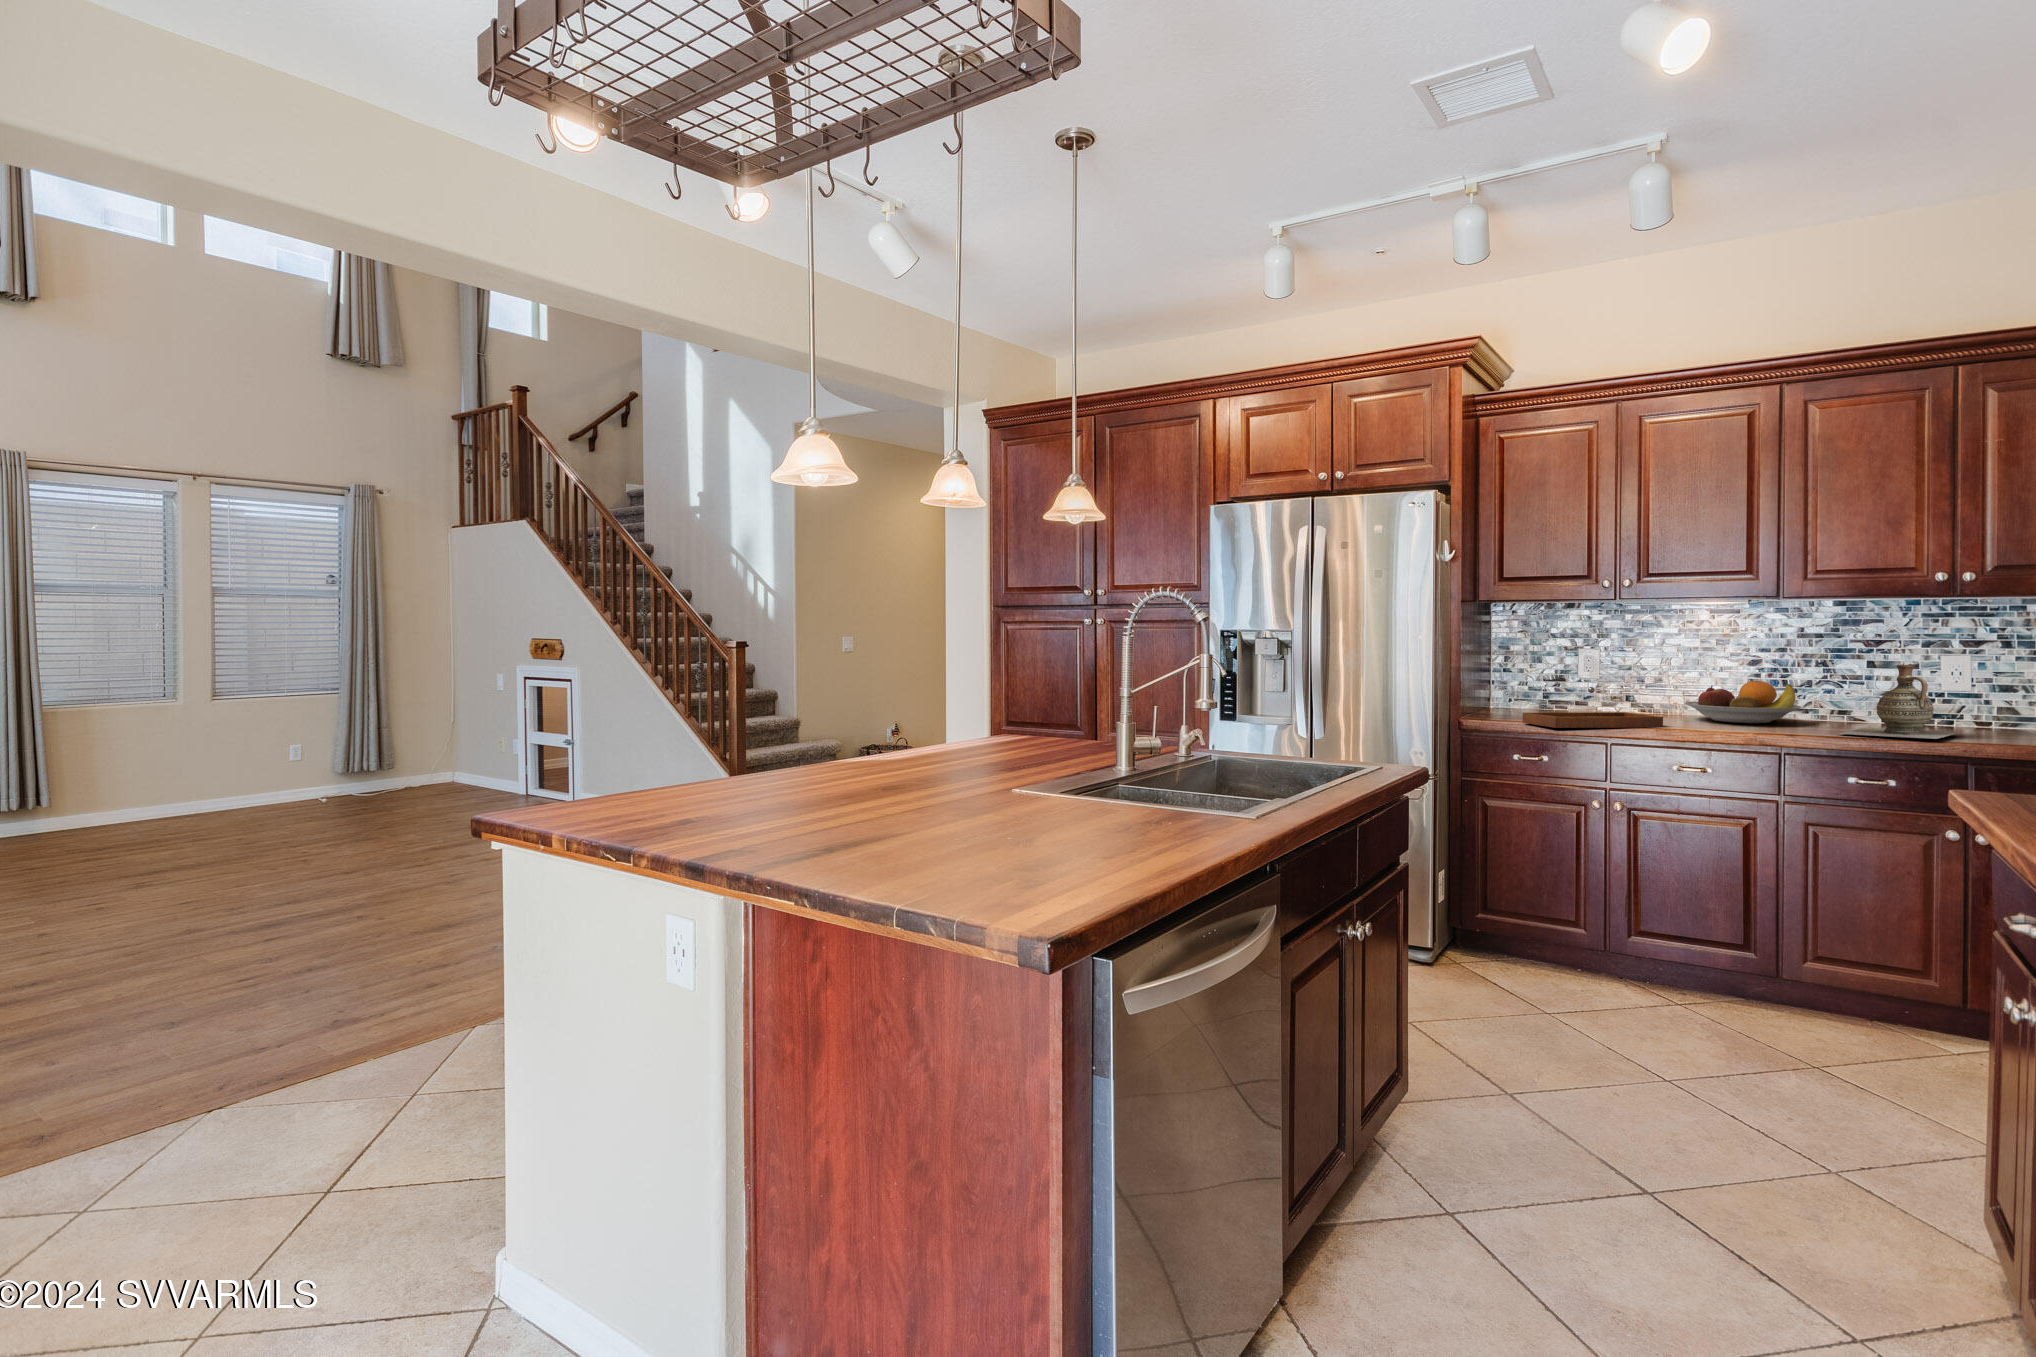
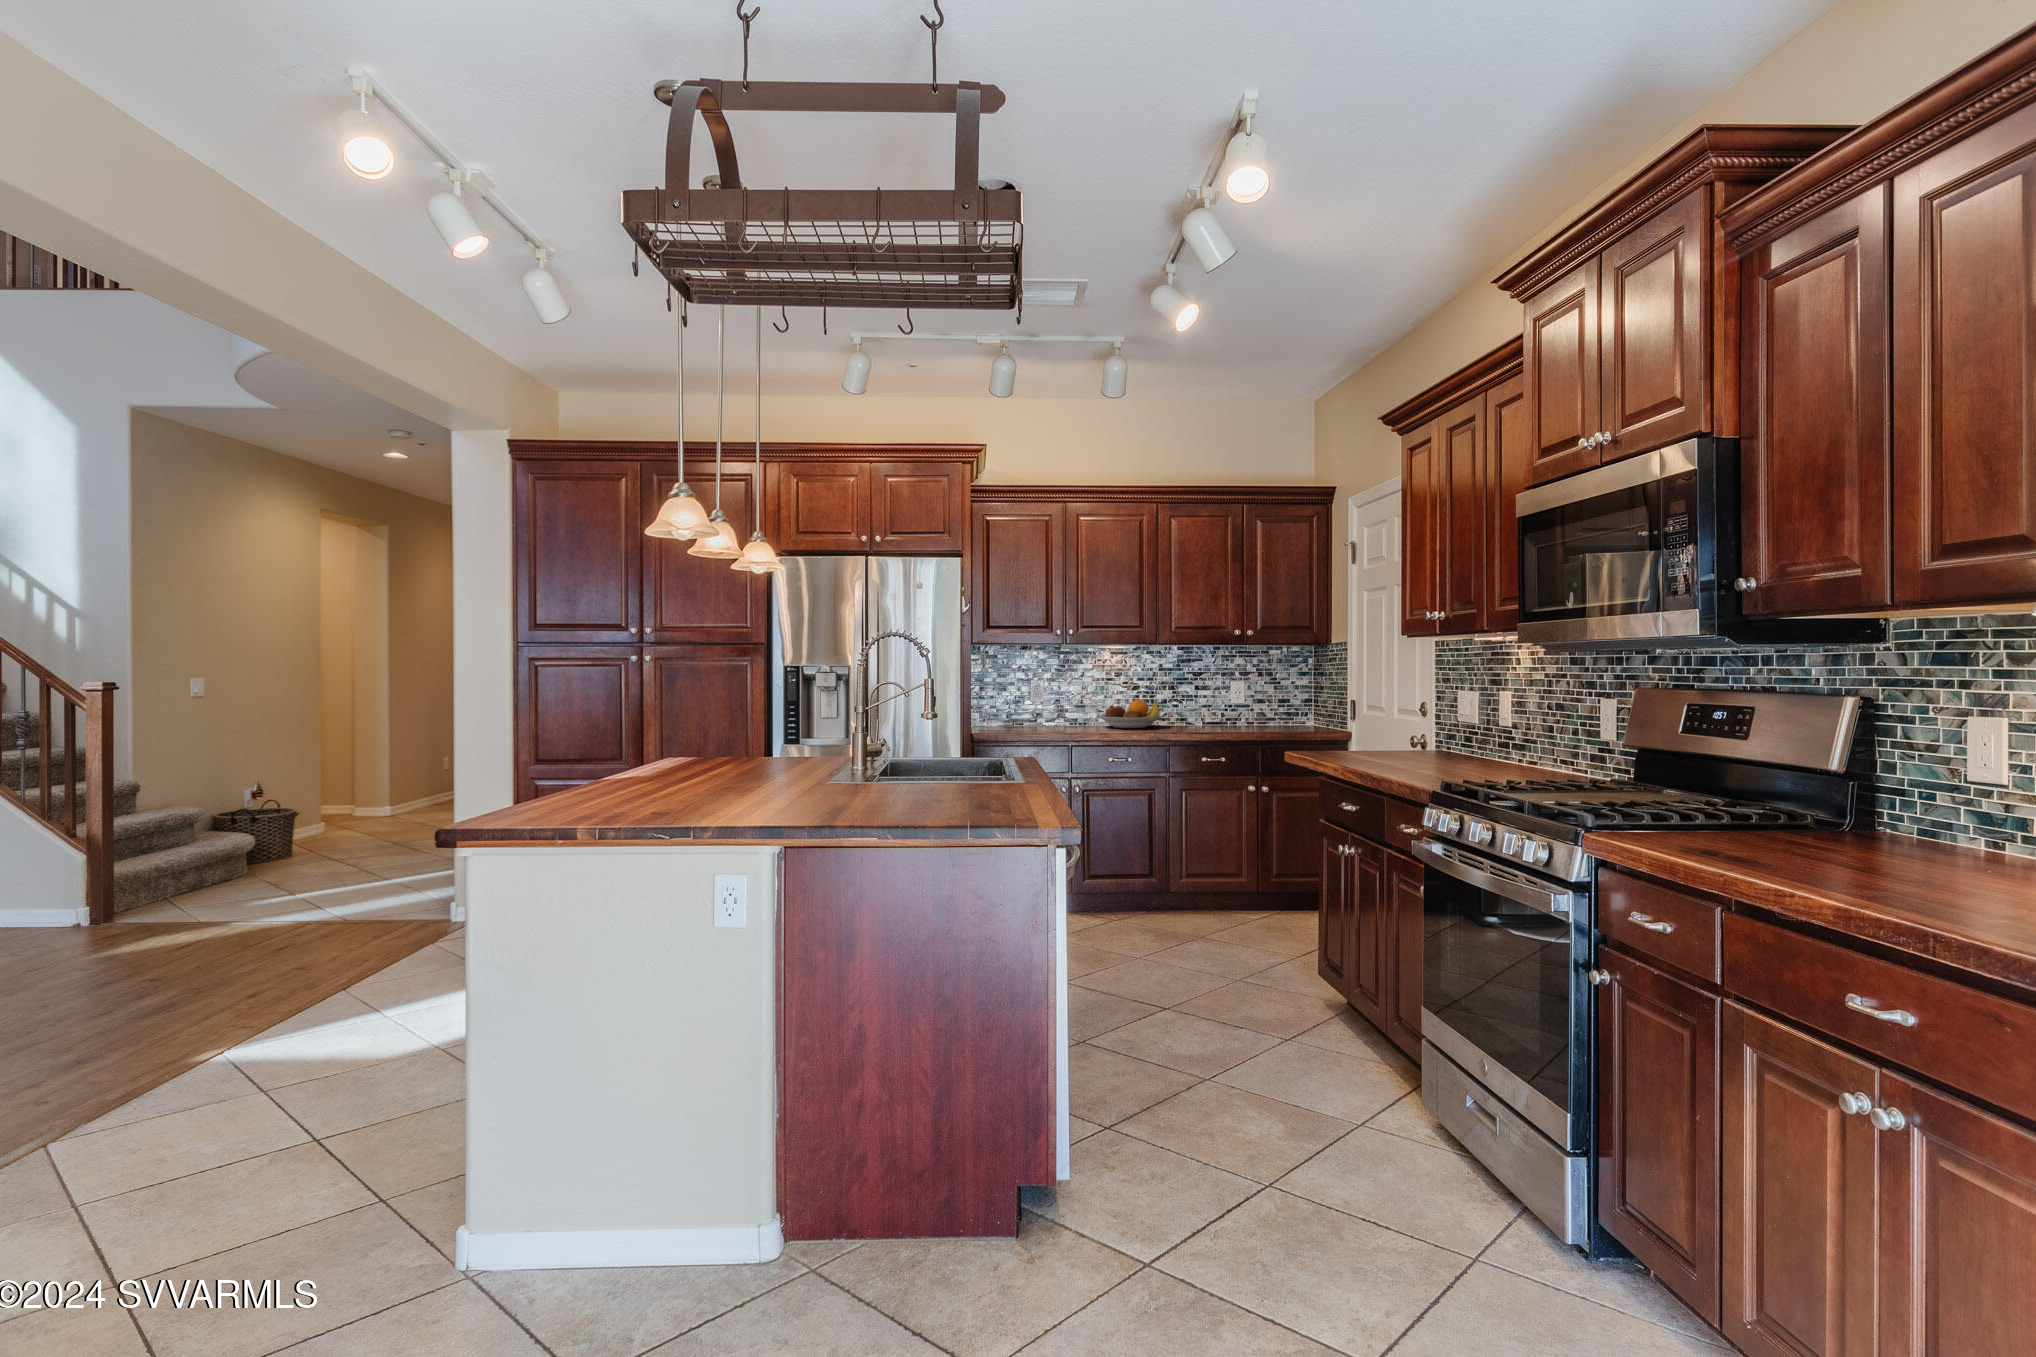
ceramic jug: present [1840,665,1960,739] -> none [1183,687,1243,732]
tray: present [1522,687,1663,728] -> none [1000,706,1087,735]

